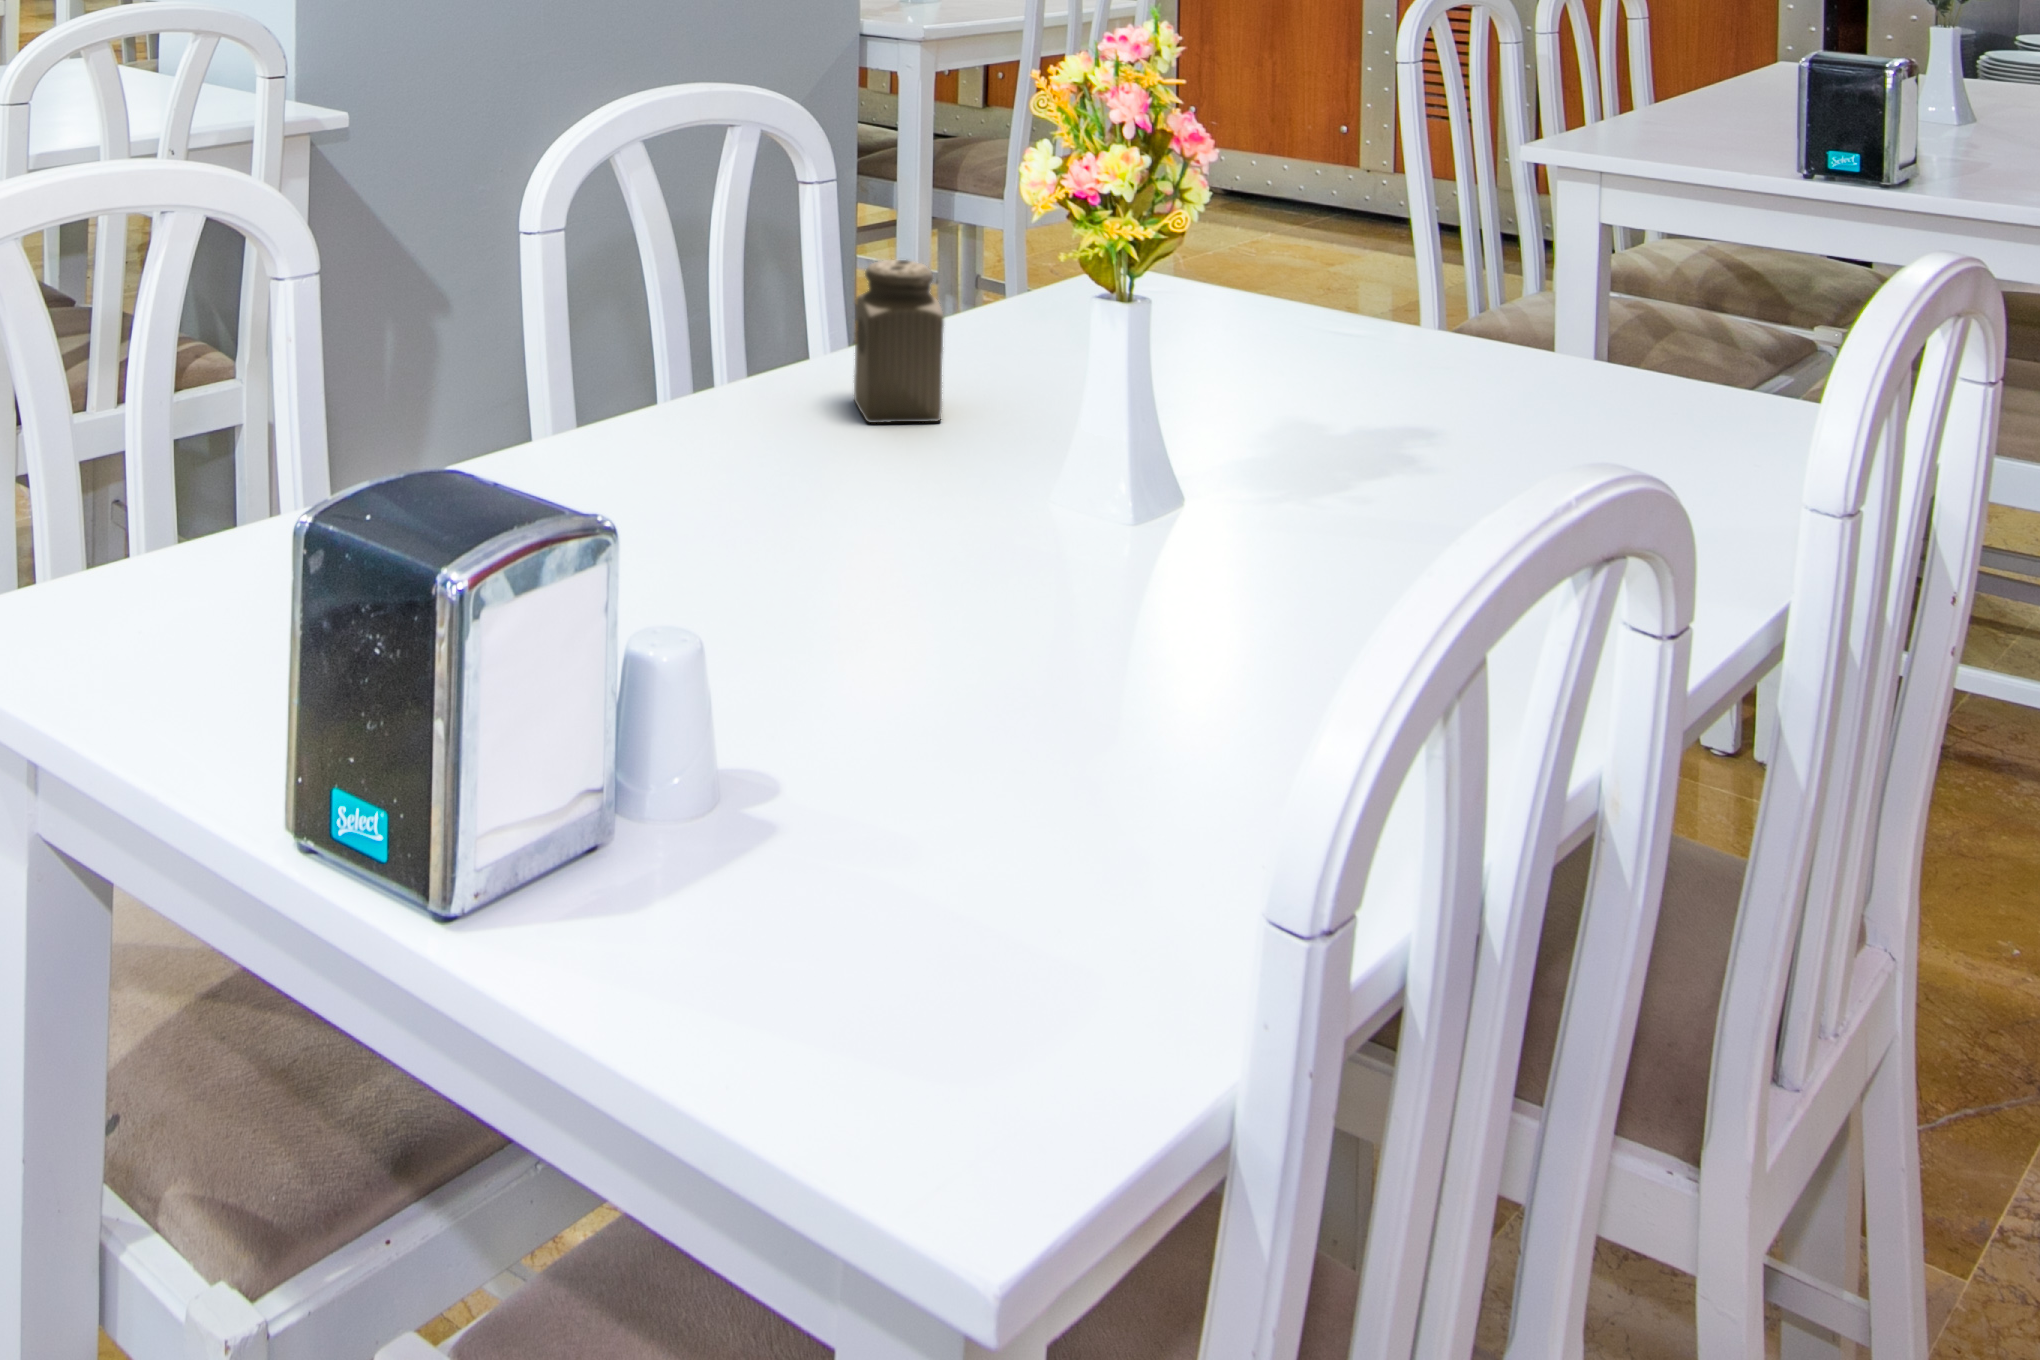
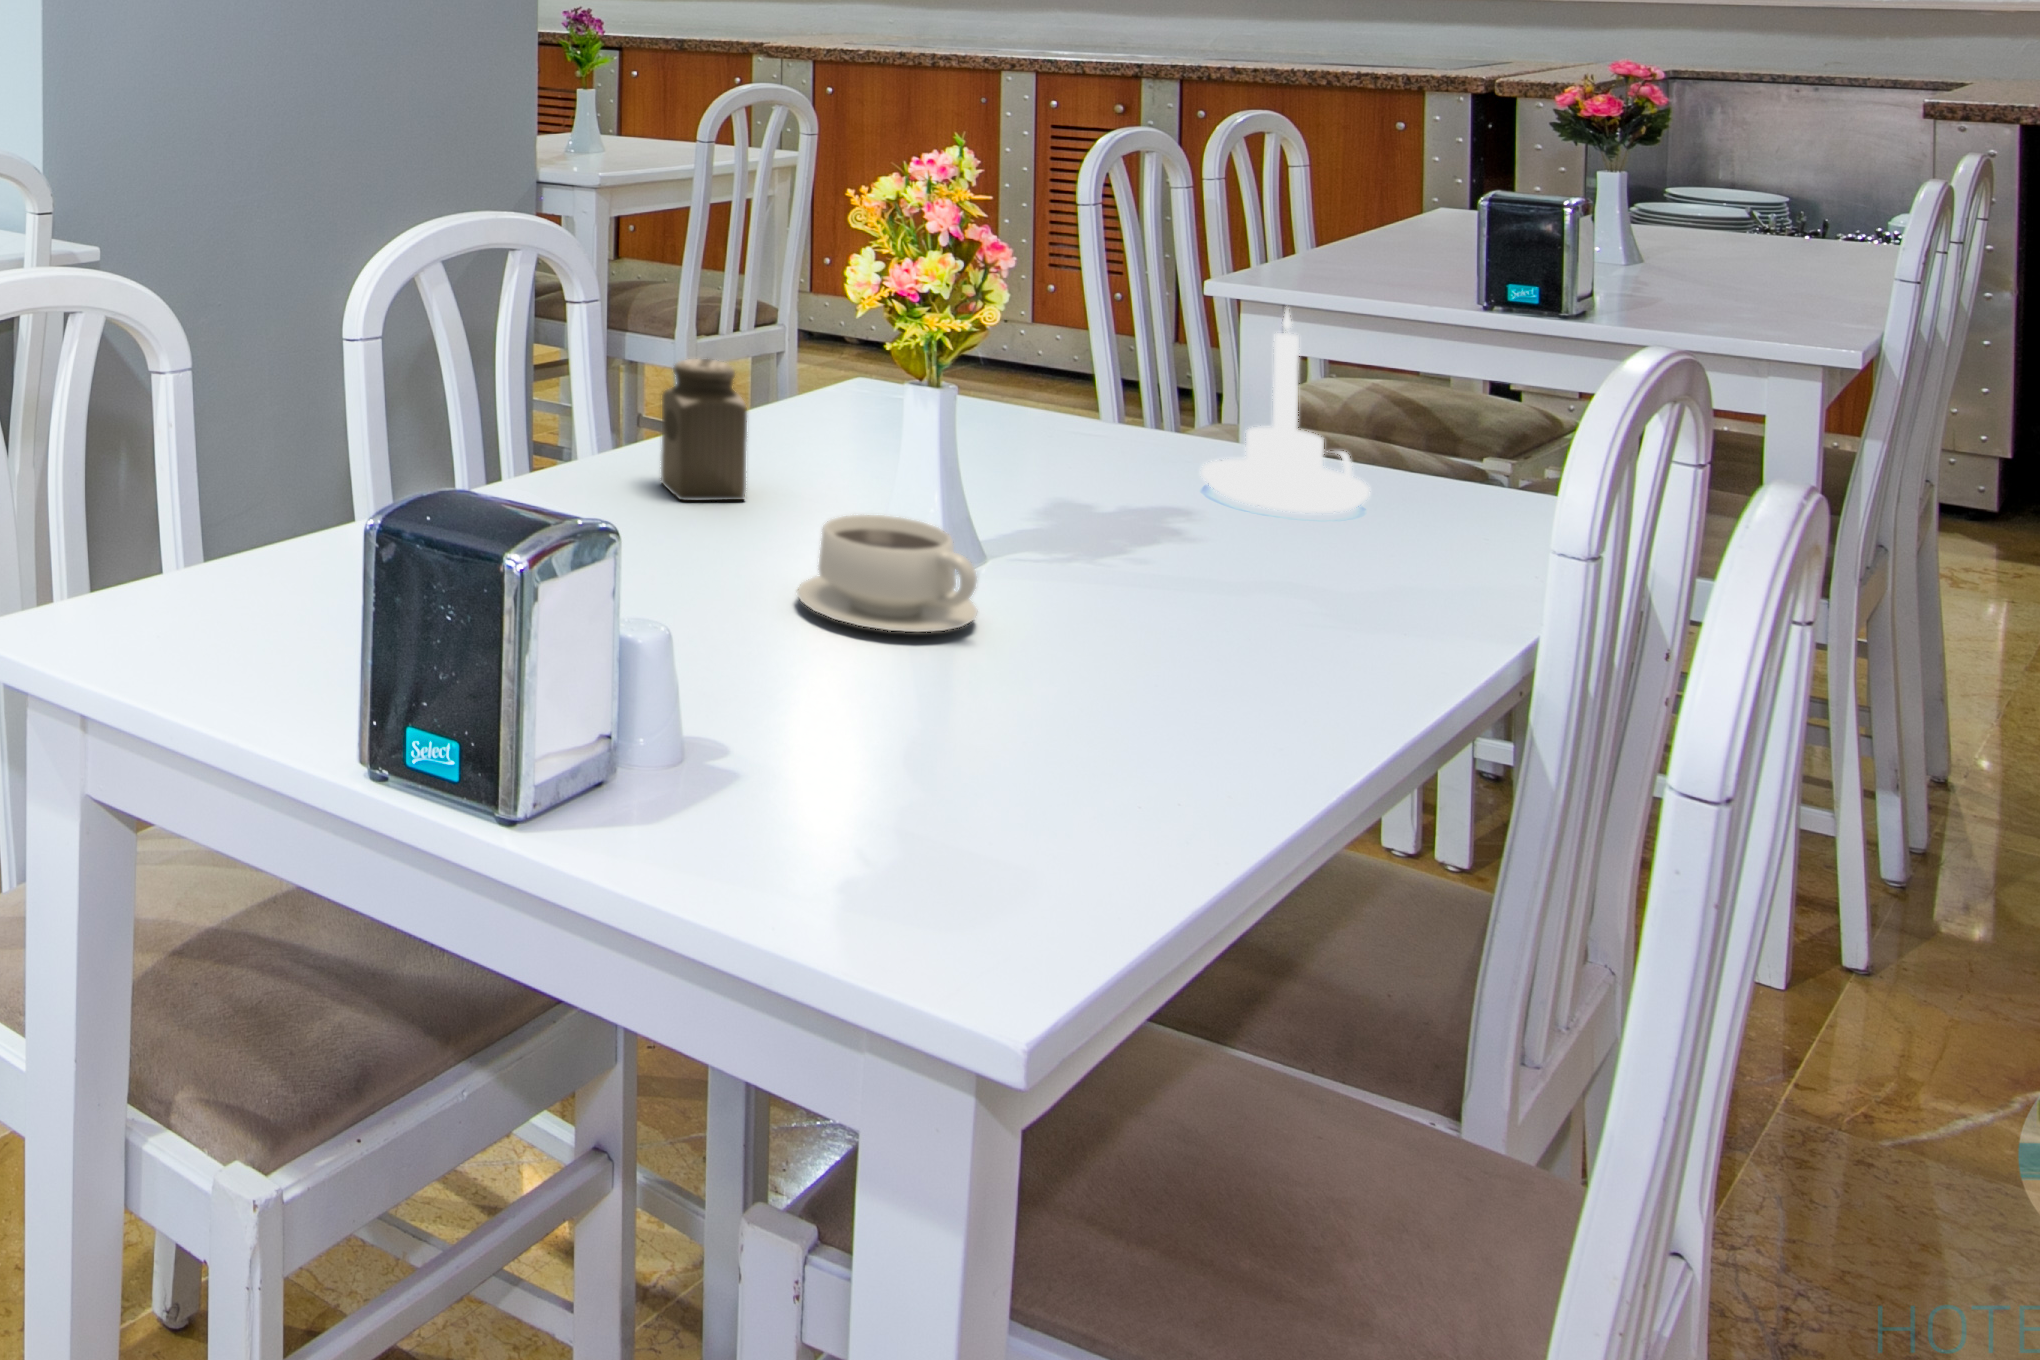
candle holder: none [1451,196,1630,429] -> present [1201,310,1370,513]
teacup: none [950,453,1150,598] -> present [797,515,977,632]

